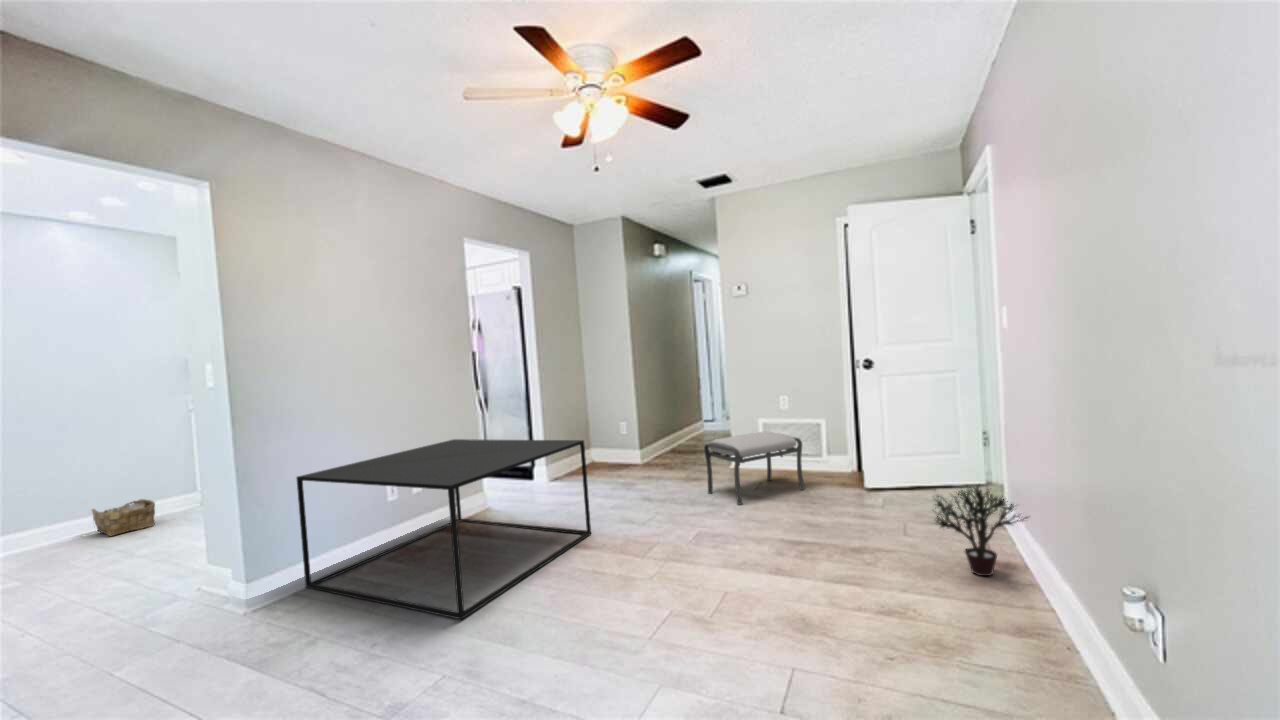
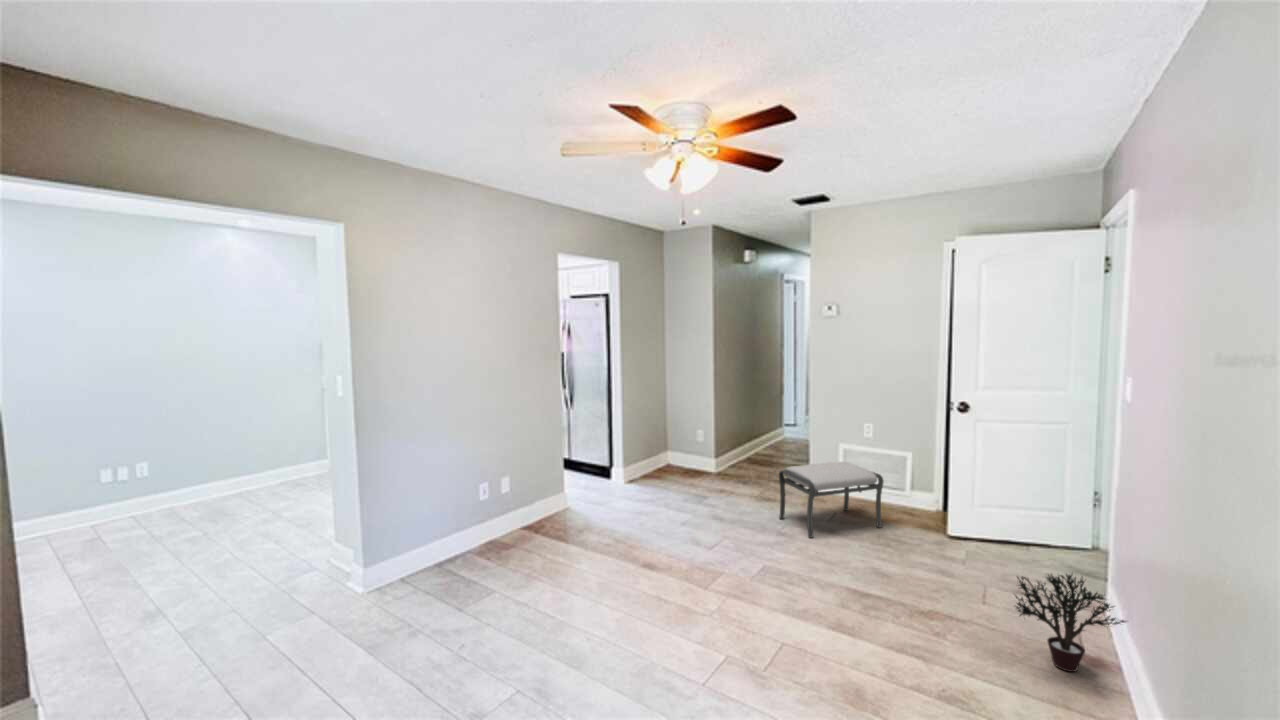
coffee table: present [297,439,591,619] -> none [403,444,660,634]
woven basket: present [92,499,155,536] -> none [245,457,292,496]

